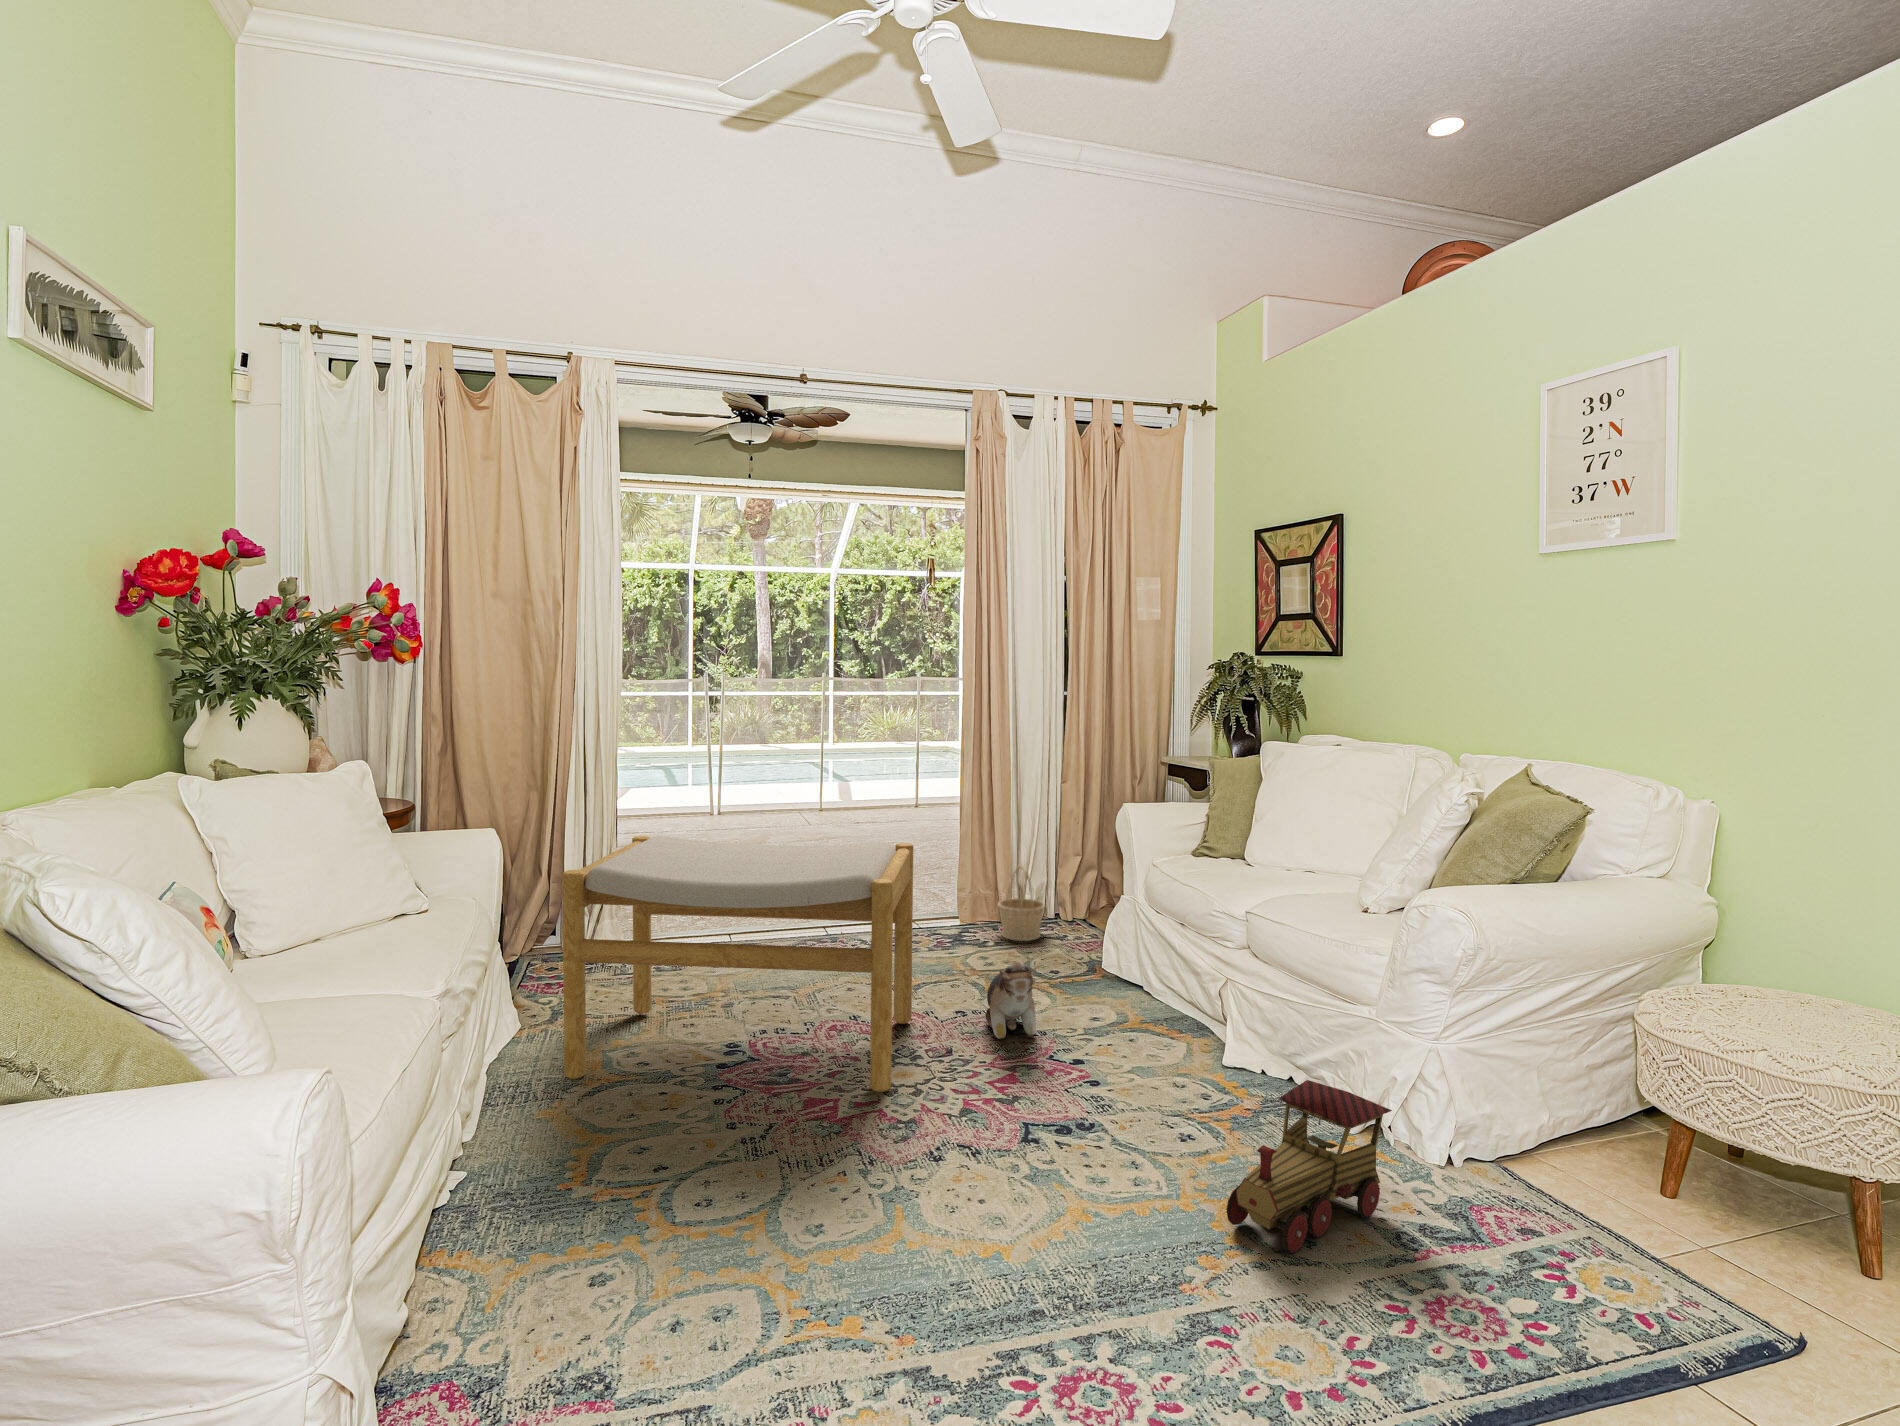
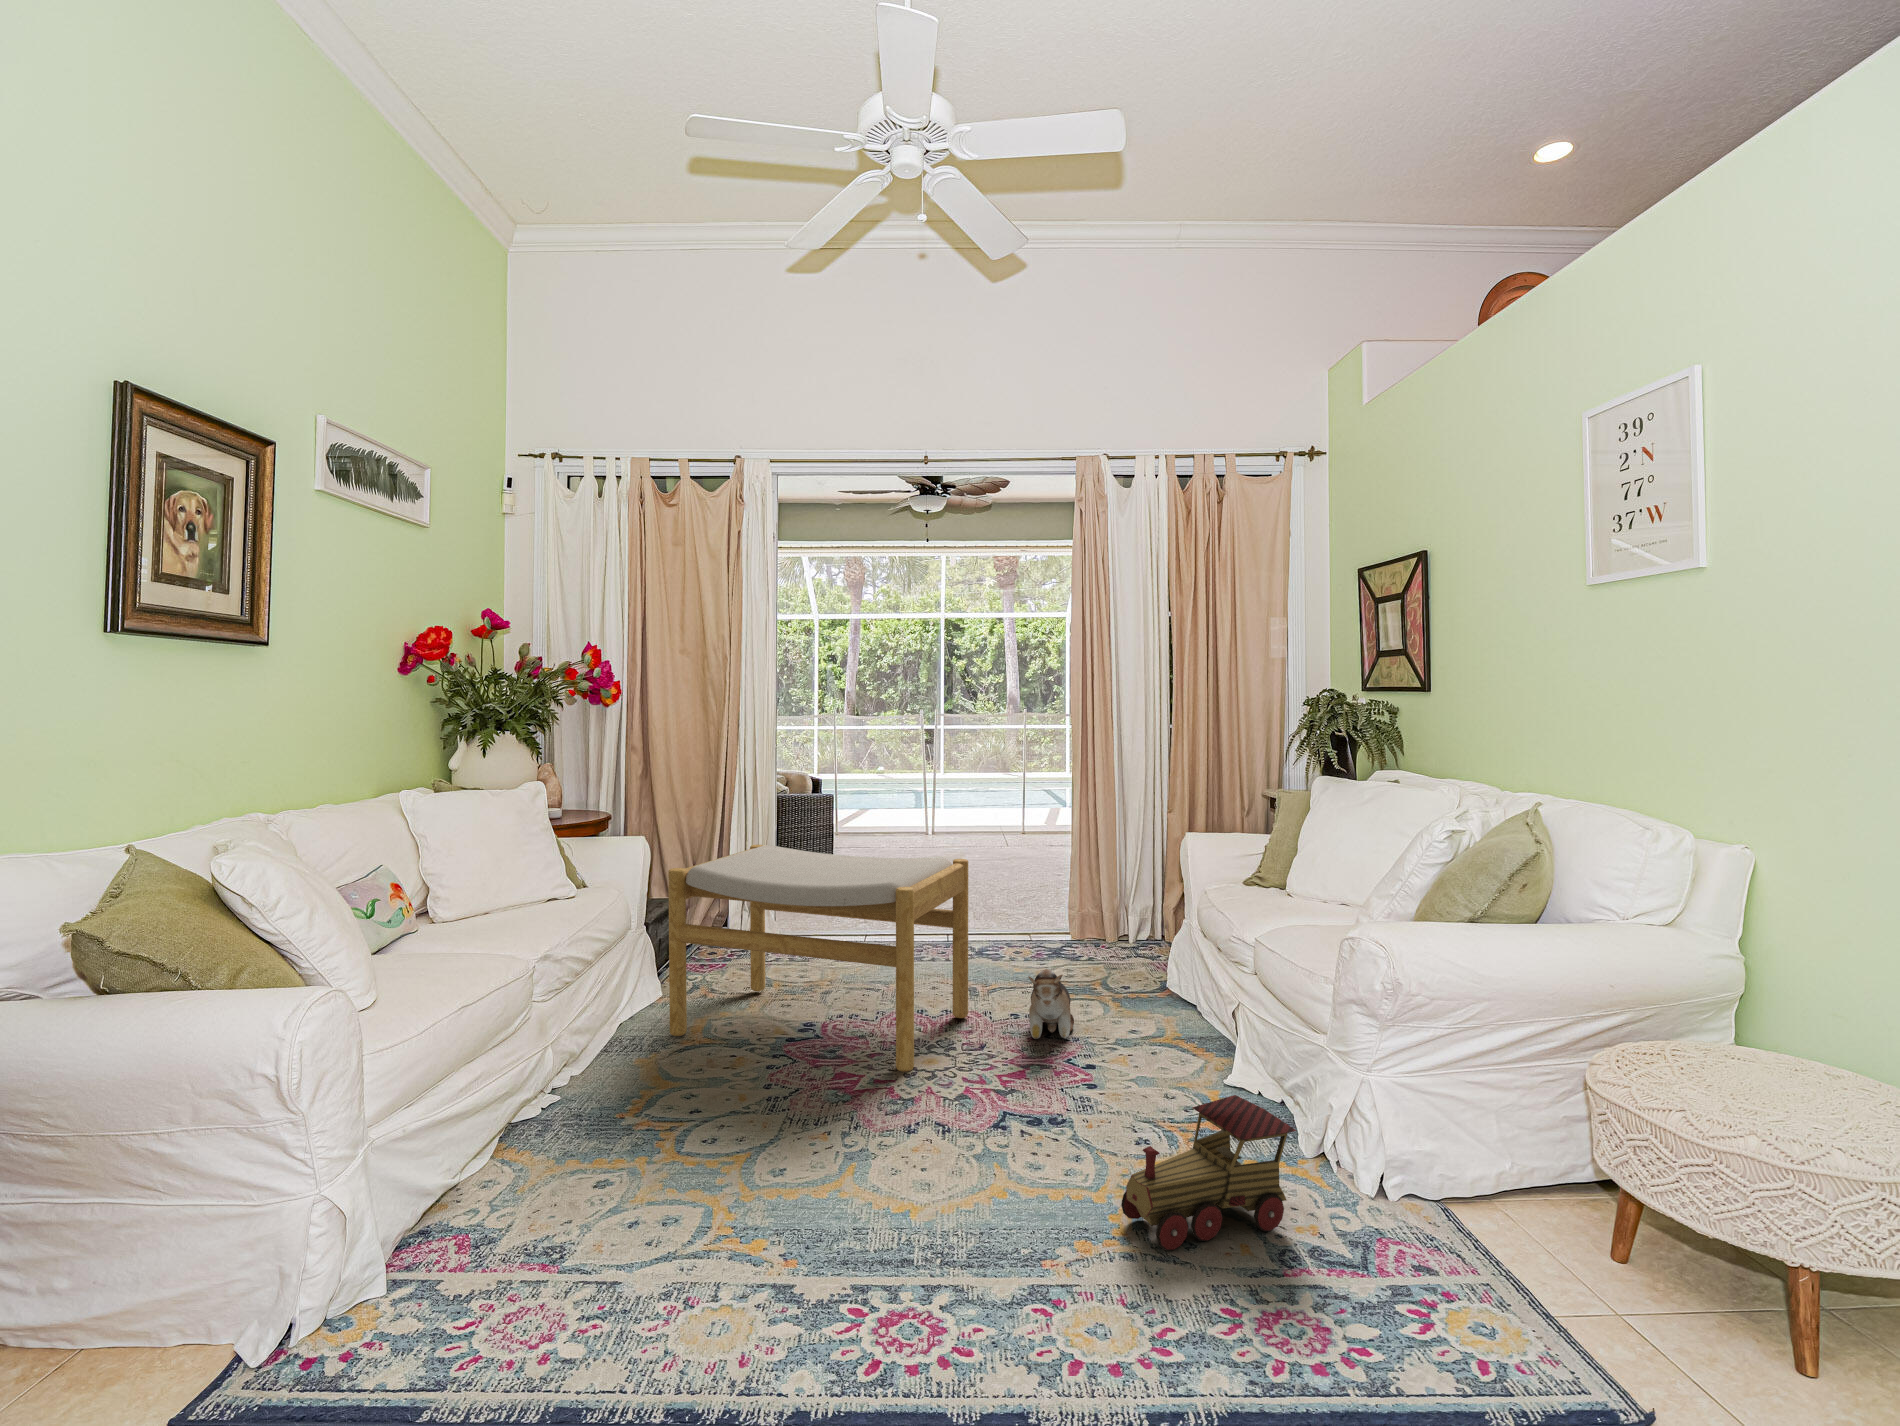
basket: present [998,865,1045,941] -> none [1098,887,1143,957]

